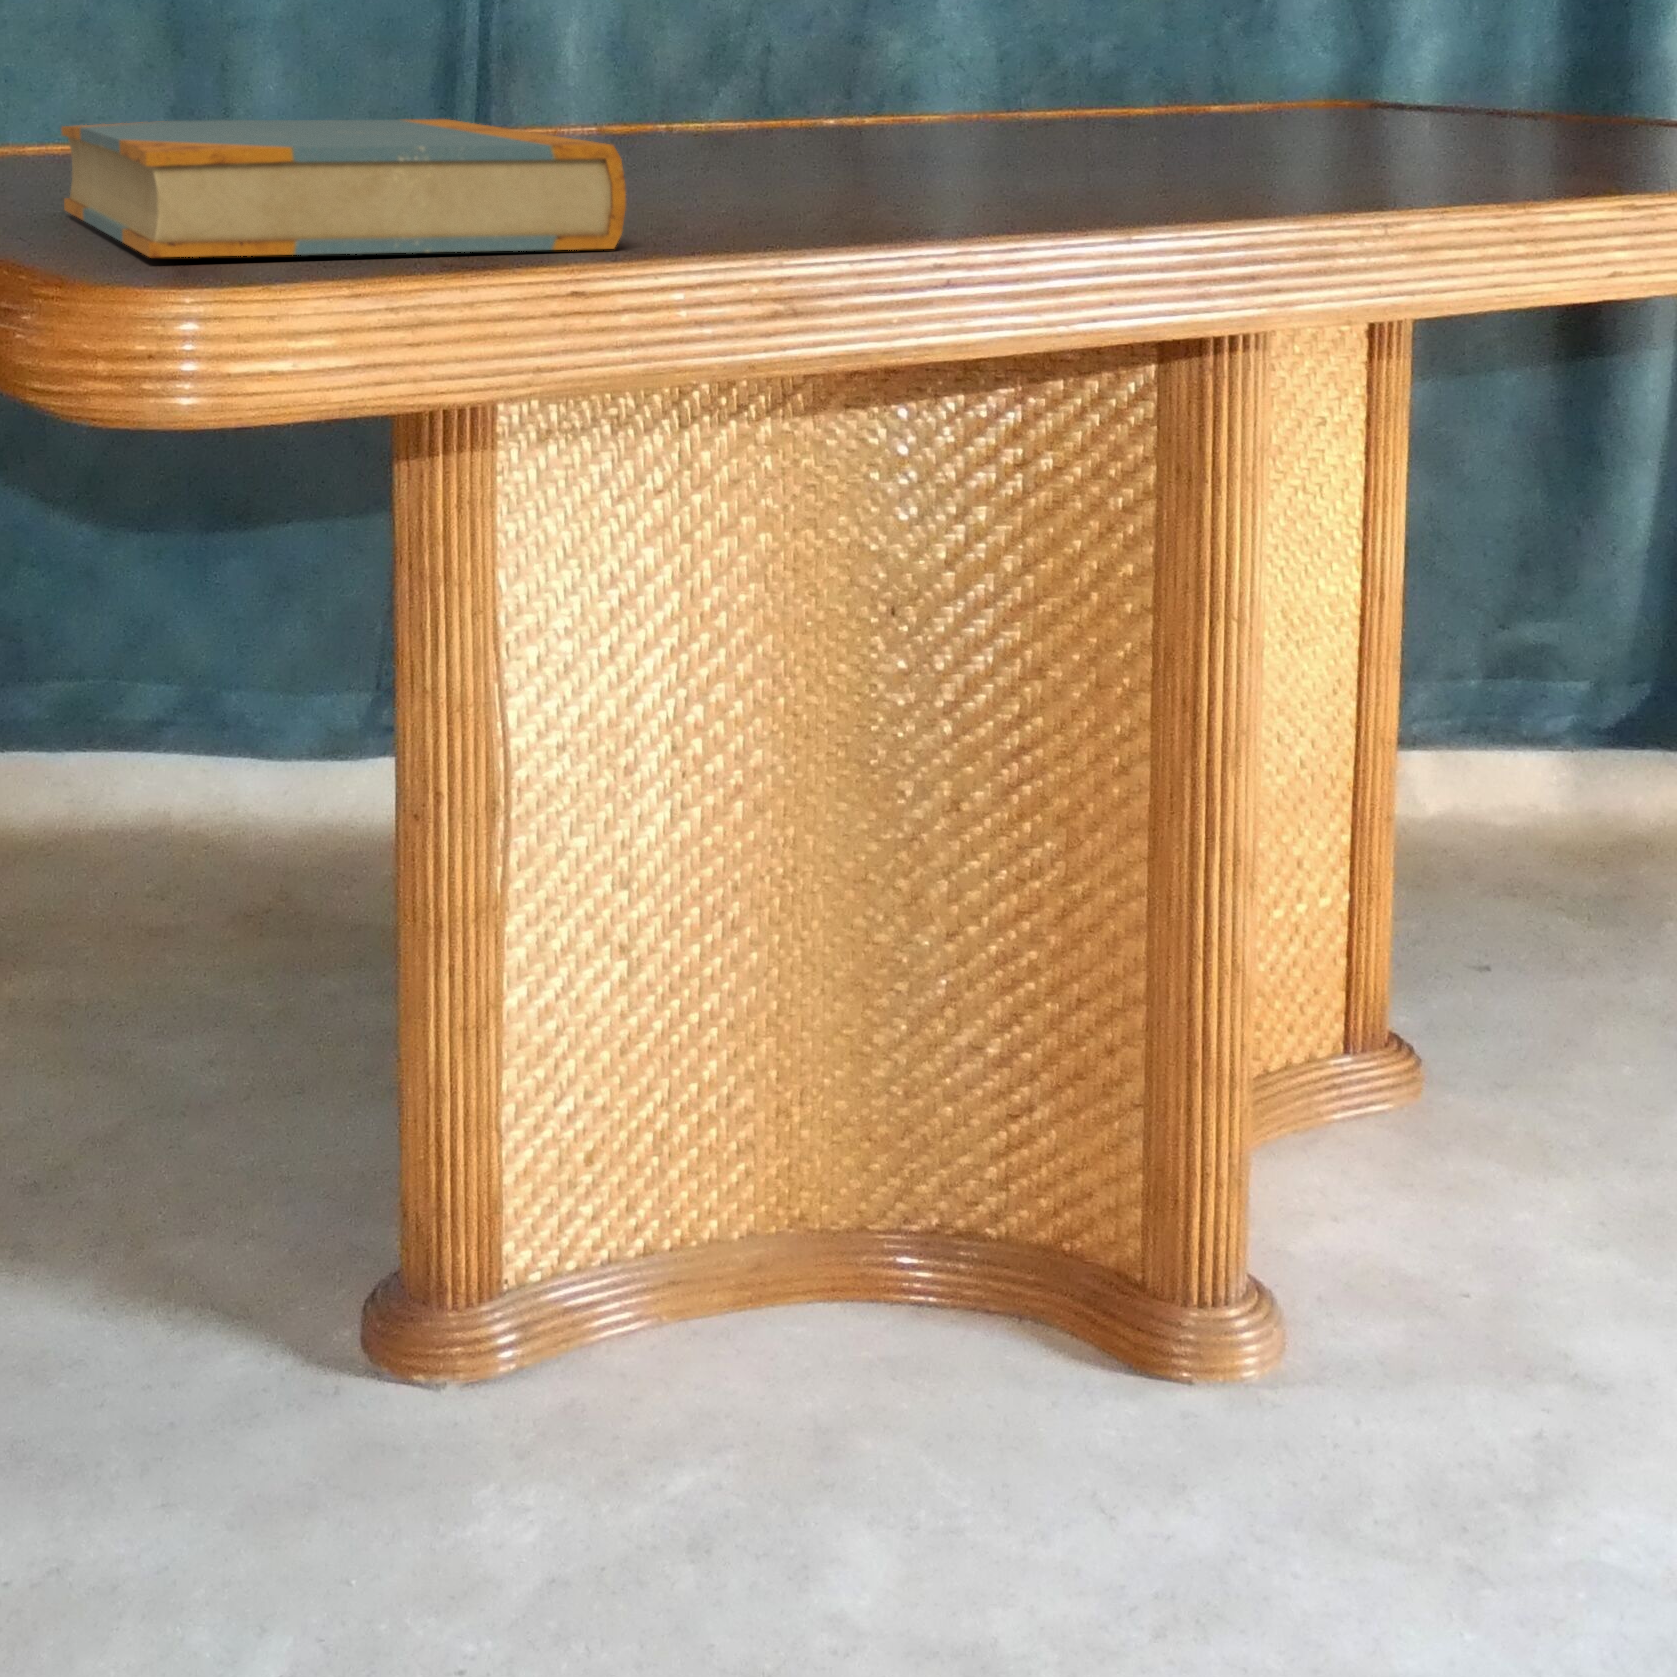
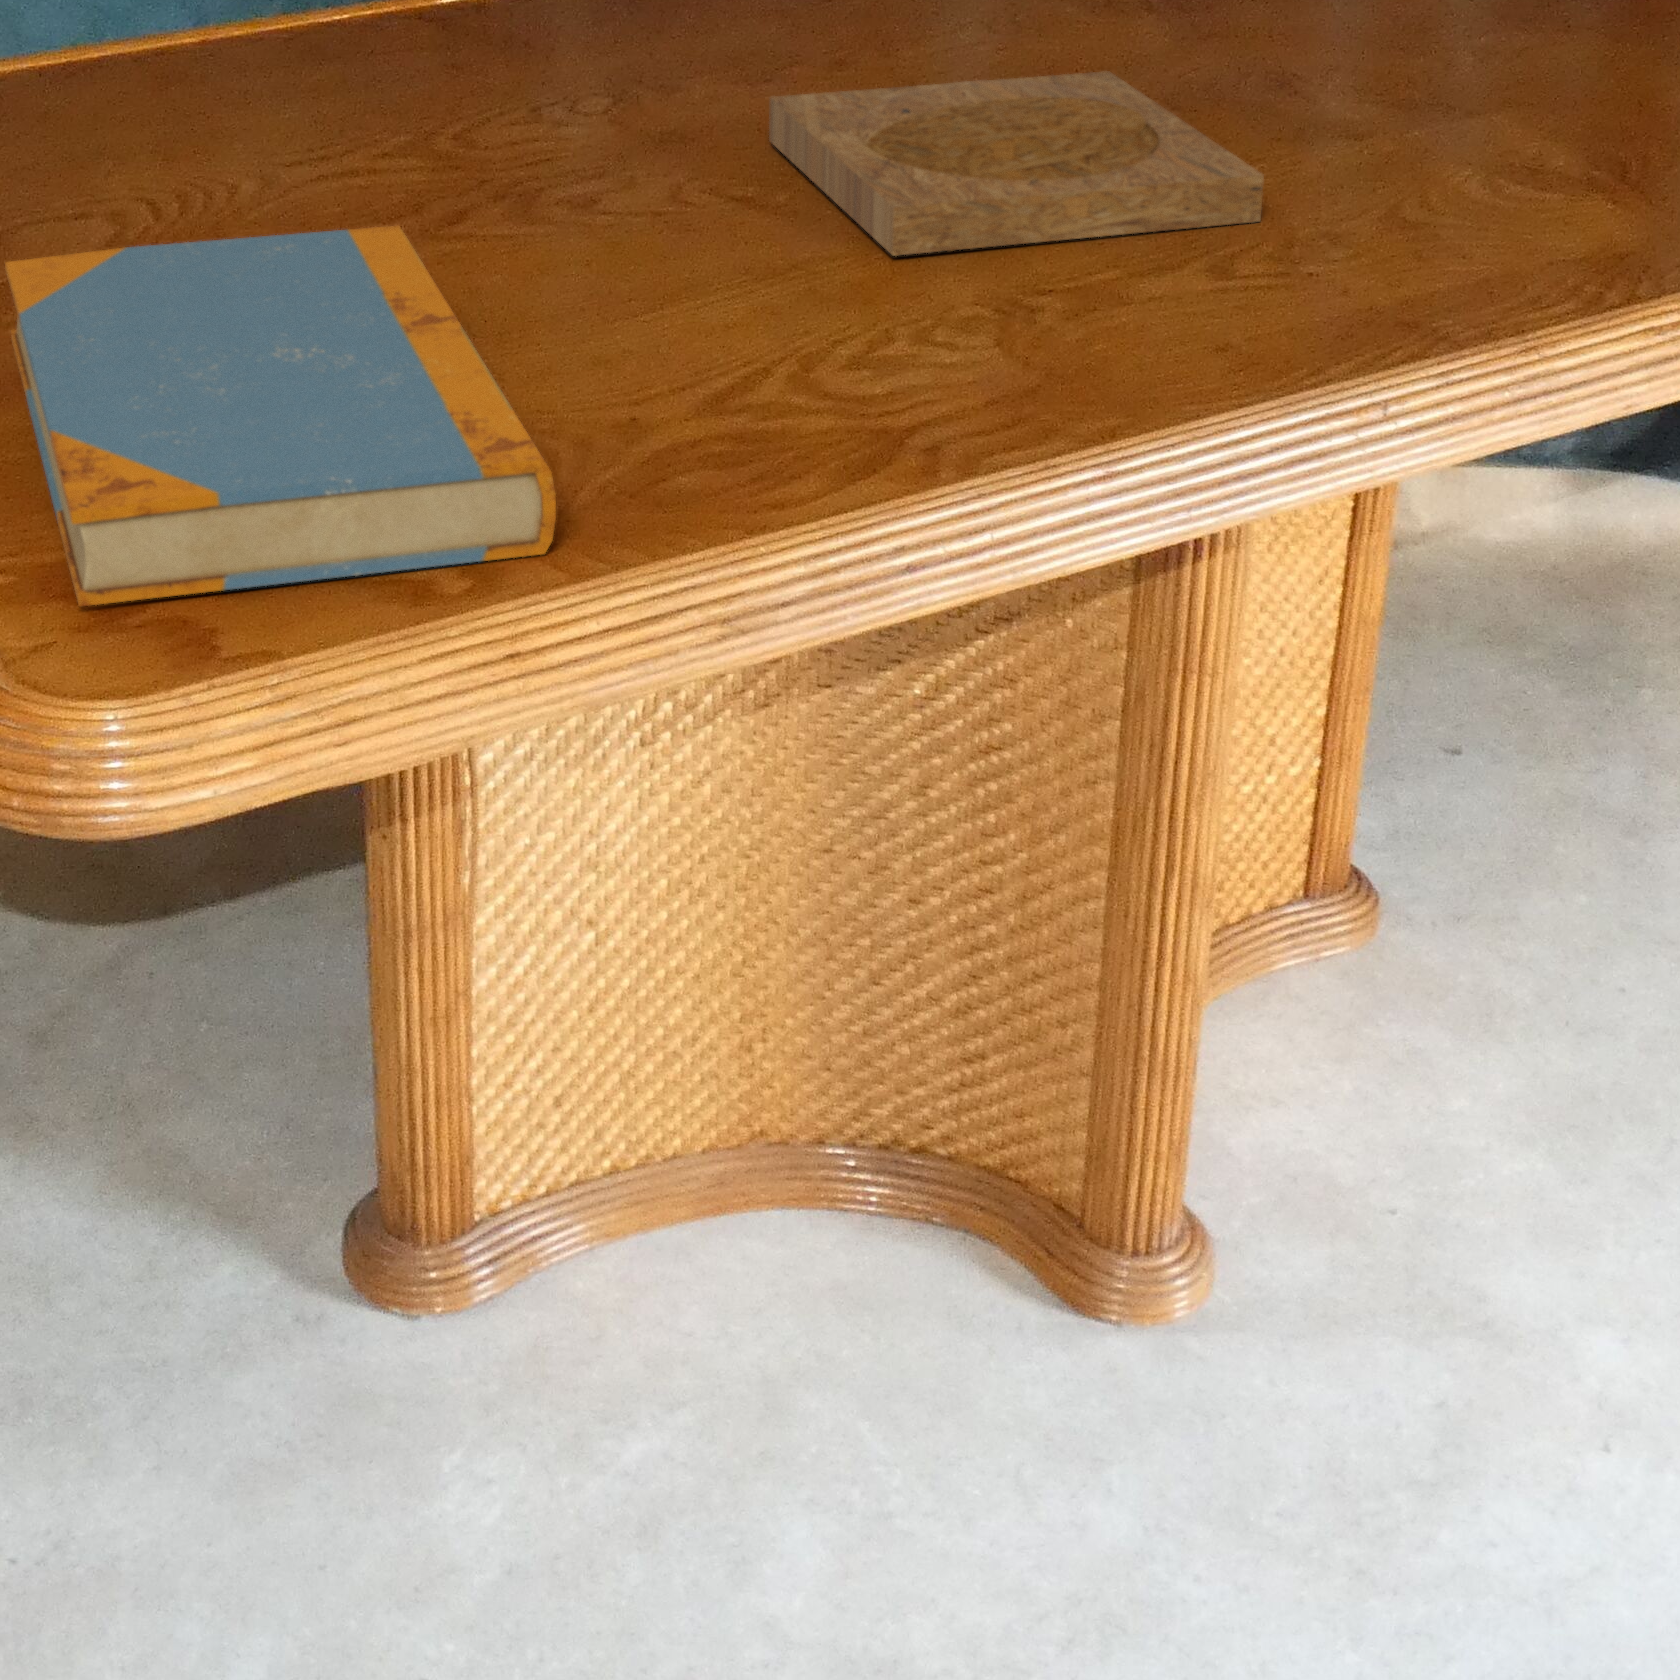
tray: none [795,91,1286,186] -> present [769,71,1264,256]

